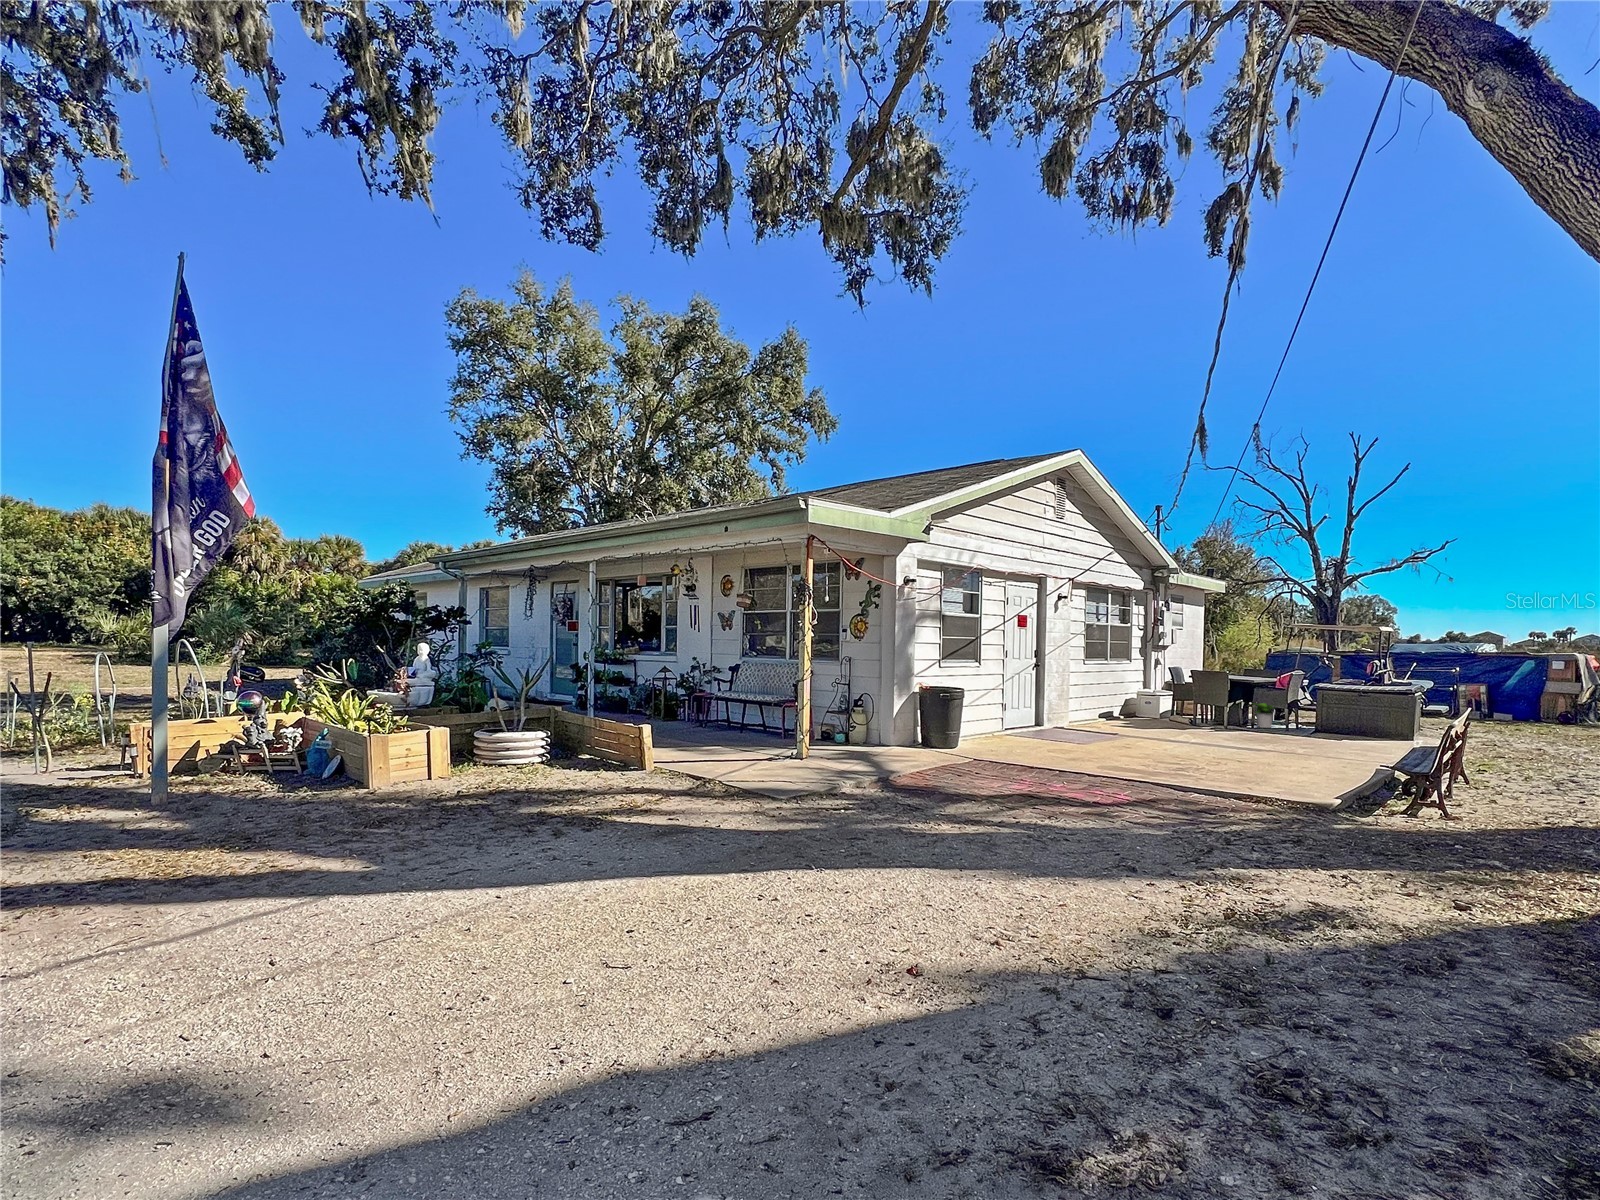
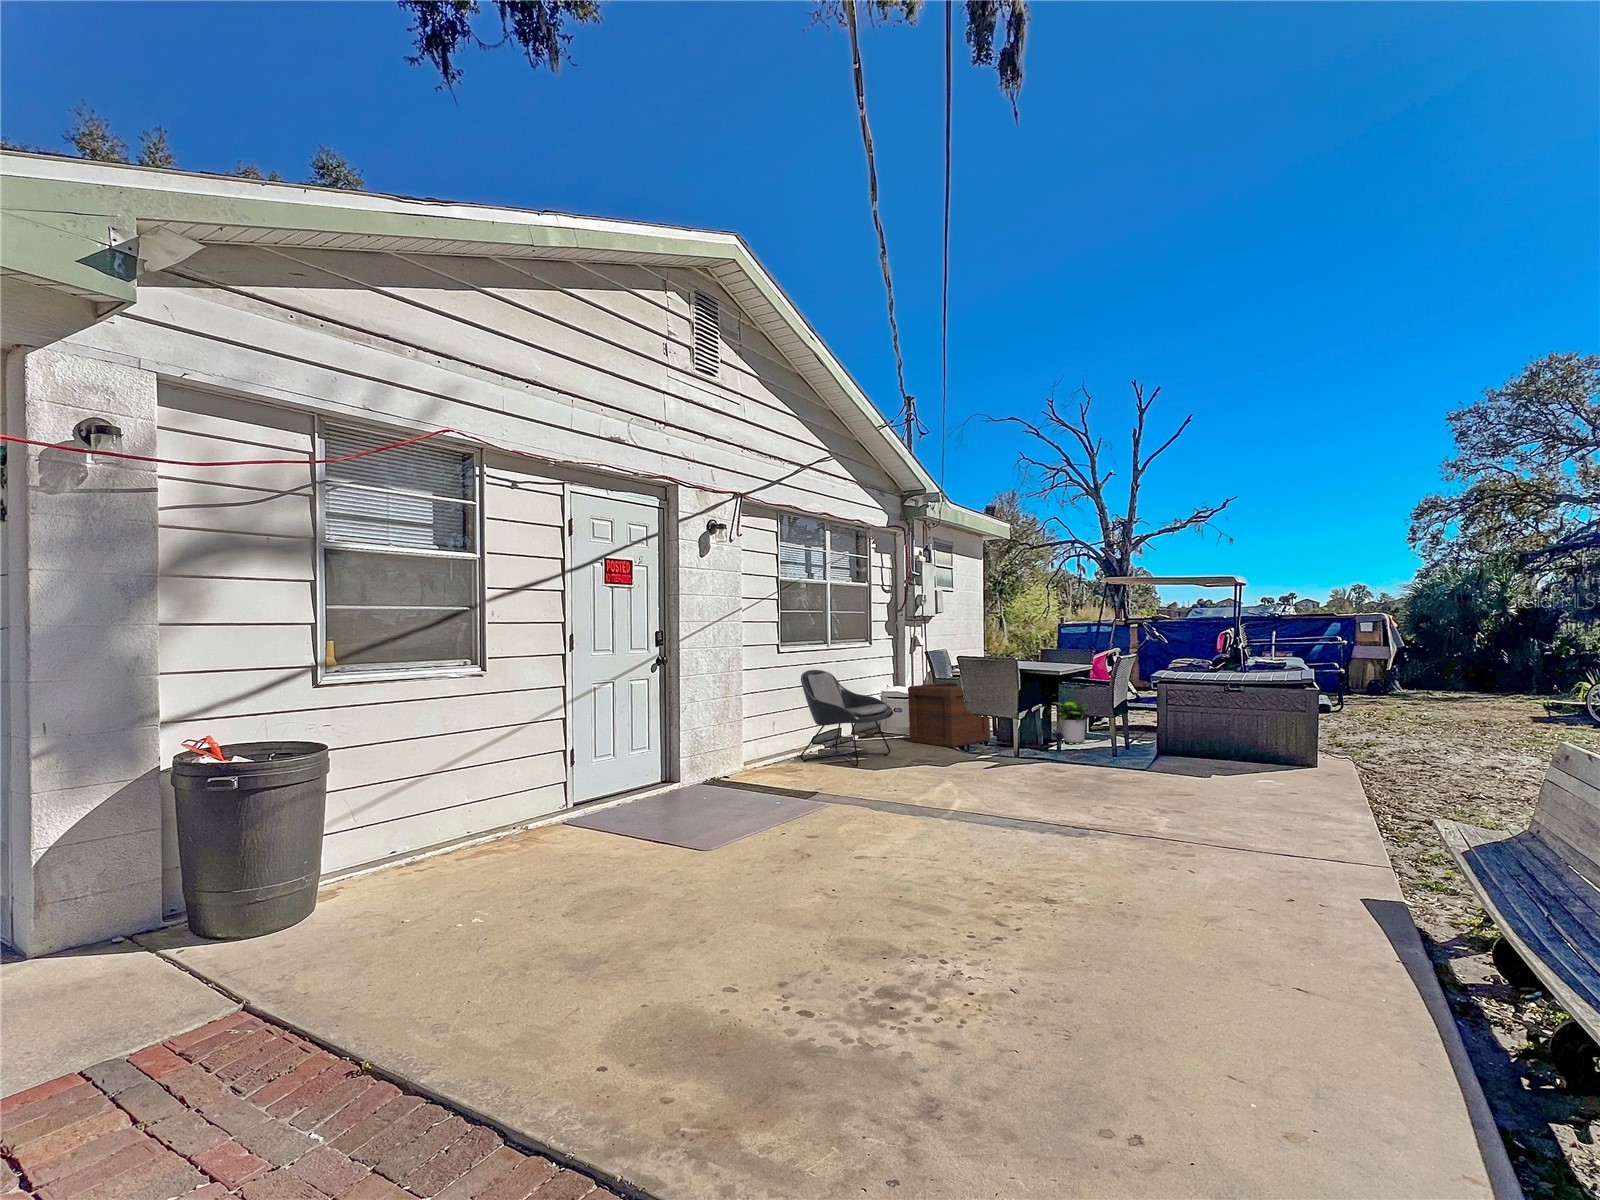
lounge chair: none [1094,675,1150,729] -> present [800,670,893,766]
wooden crate: none [1156,688,1209,726] -> present [908,683,990,747]

